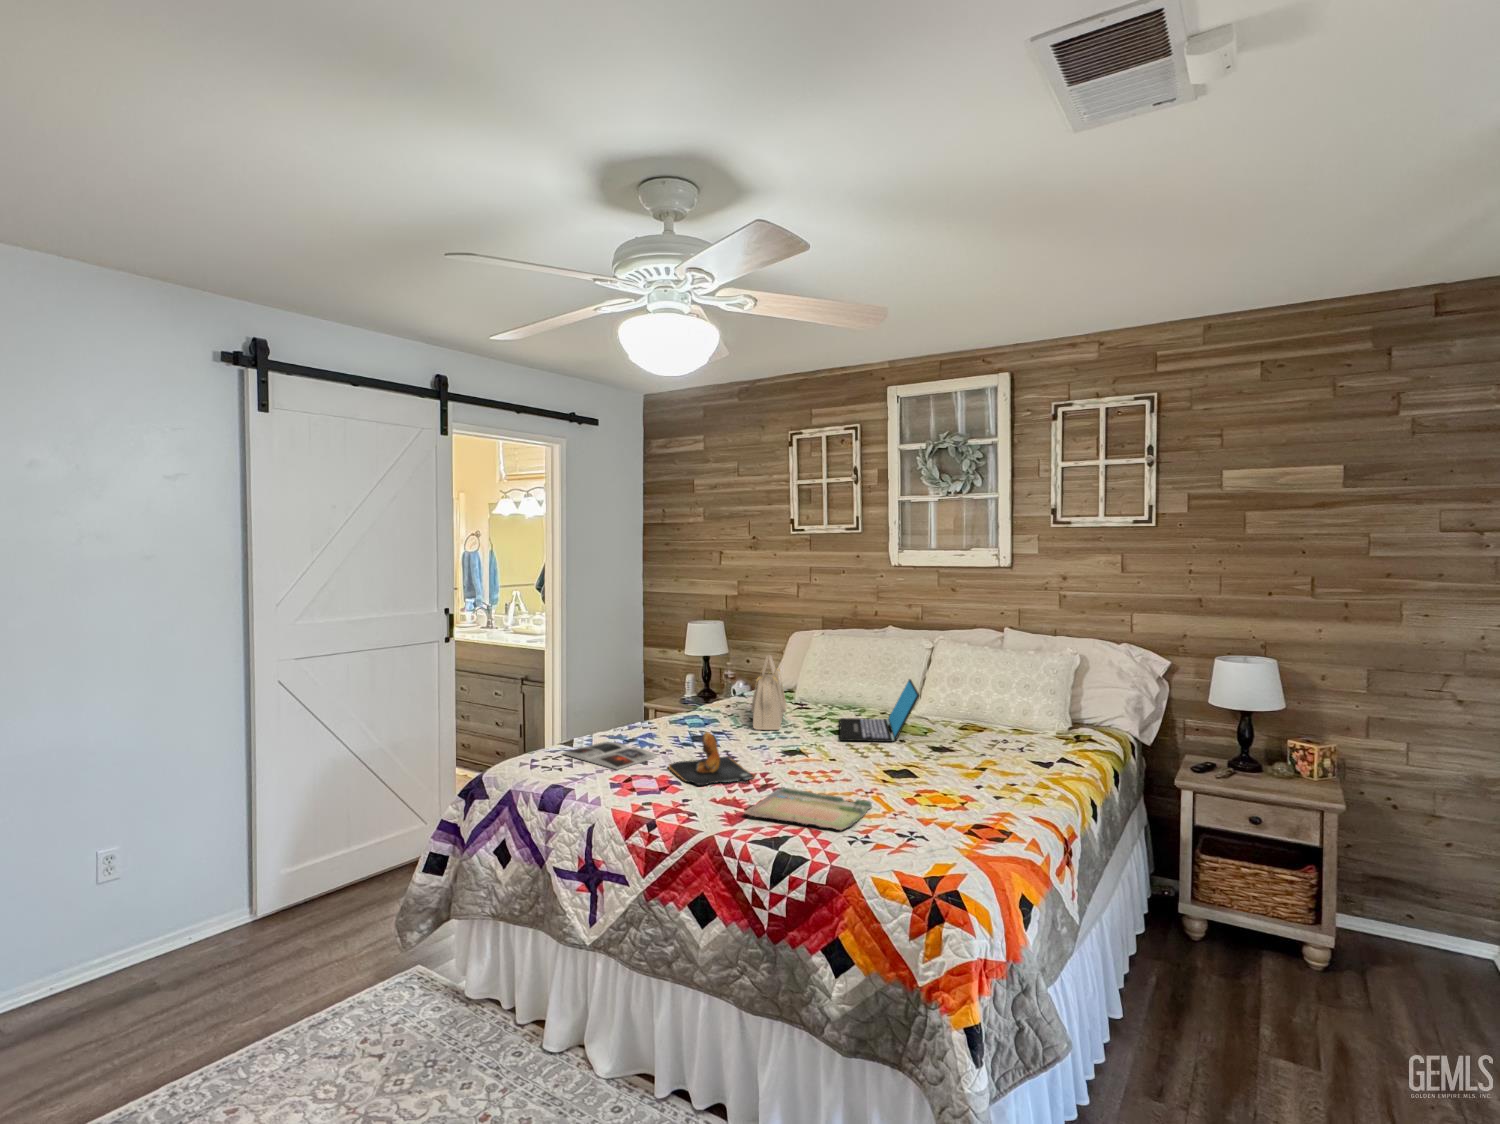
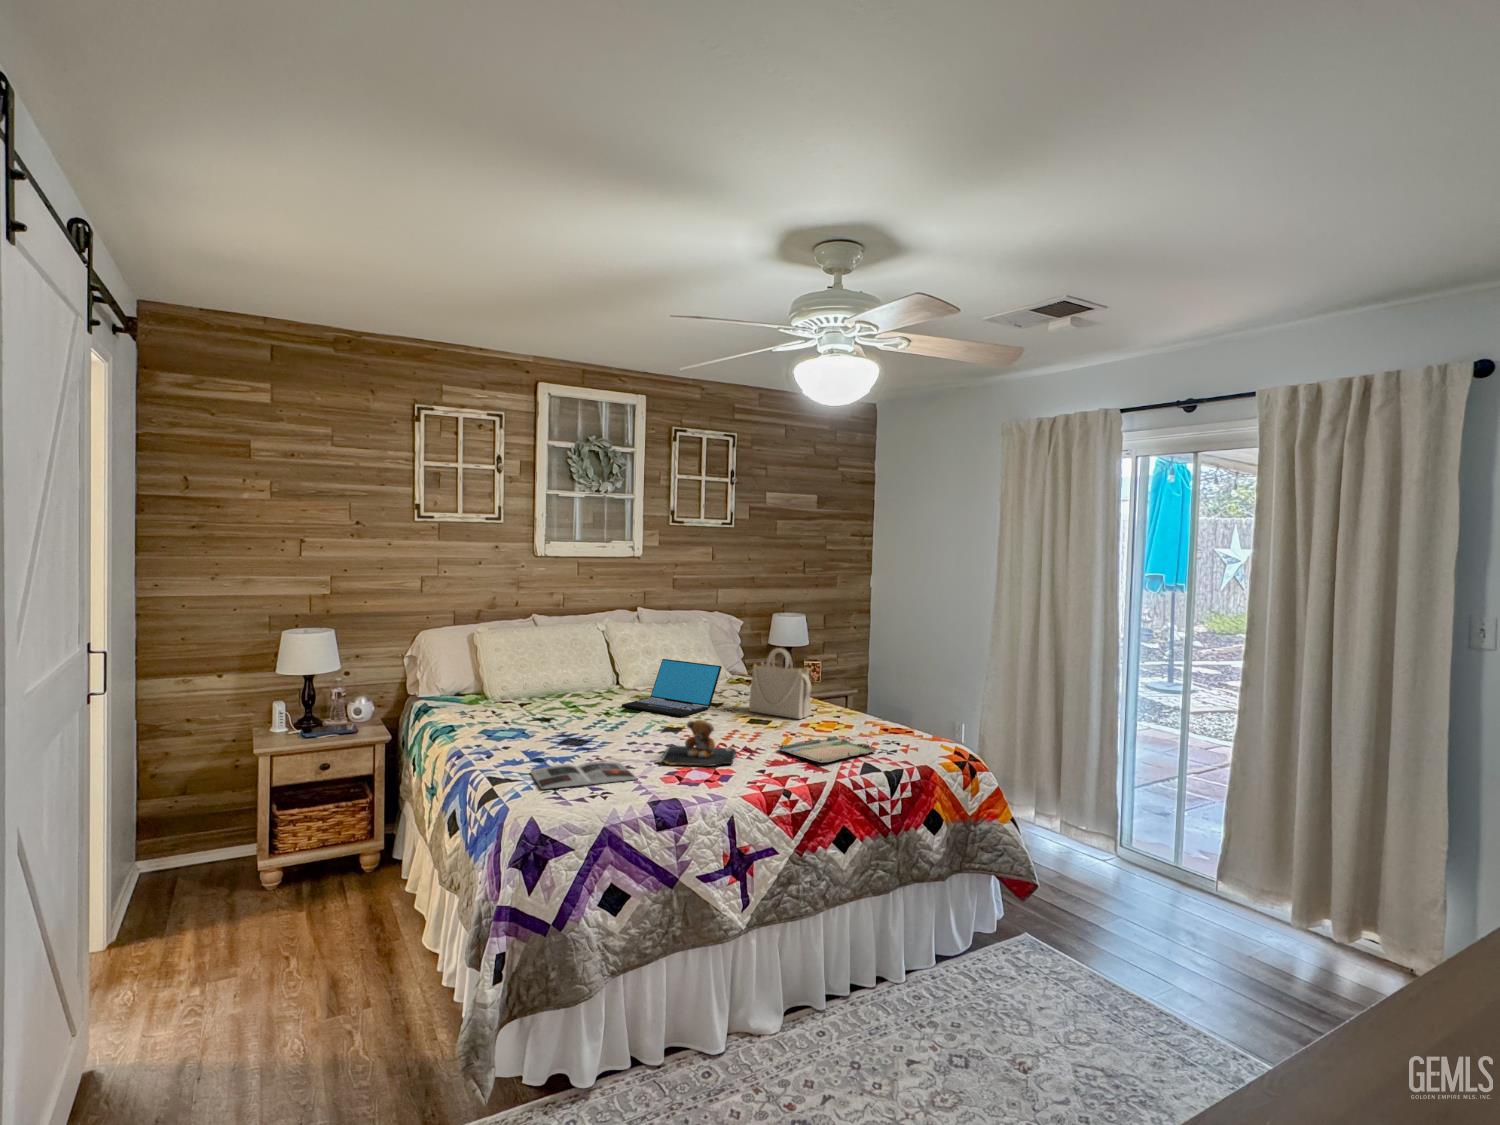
handbag: present [751,655,787,730] -> present [749,648,811,719]

